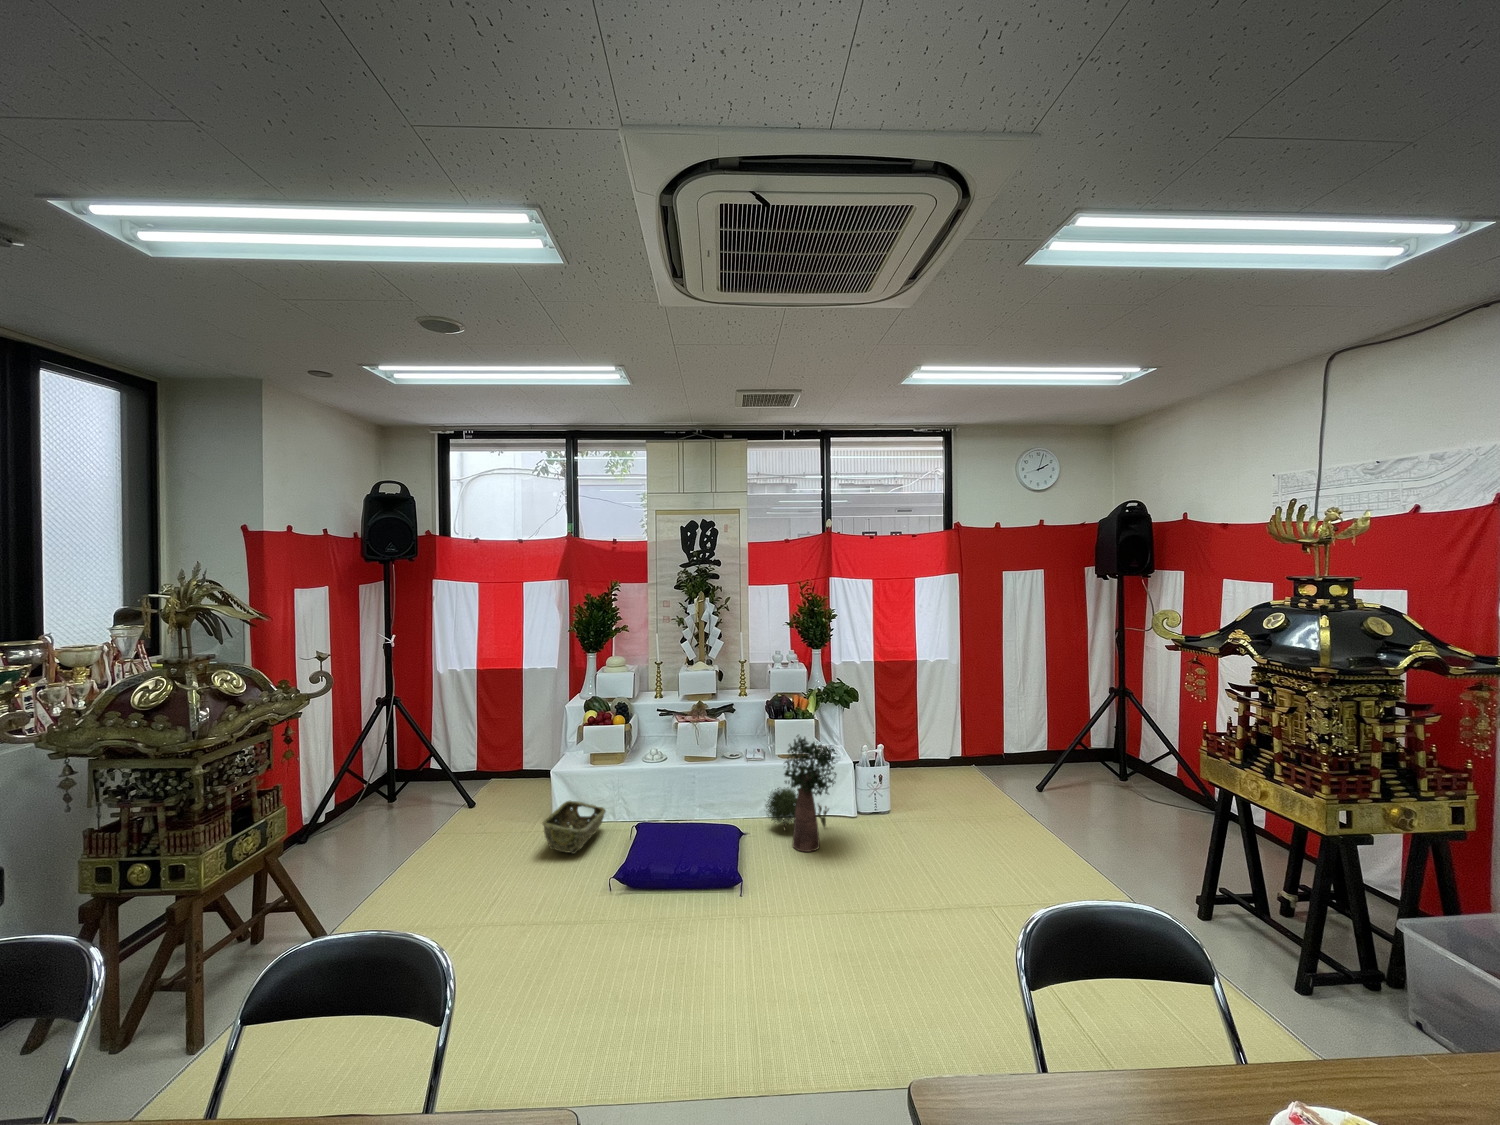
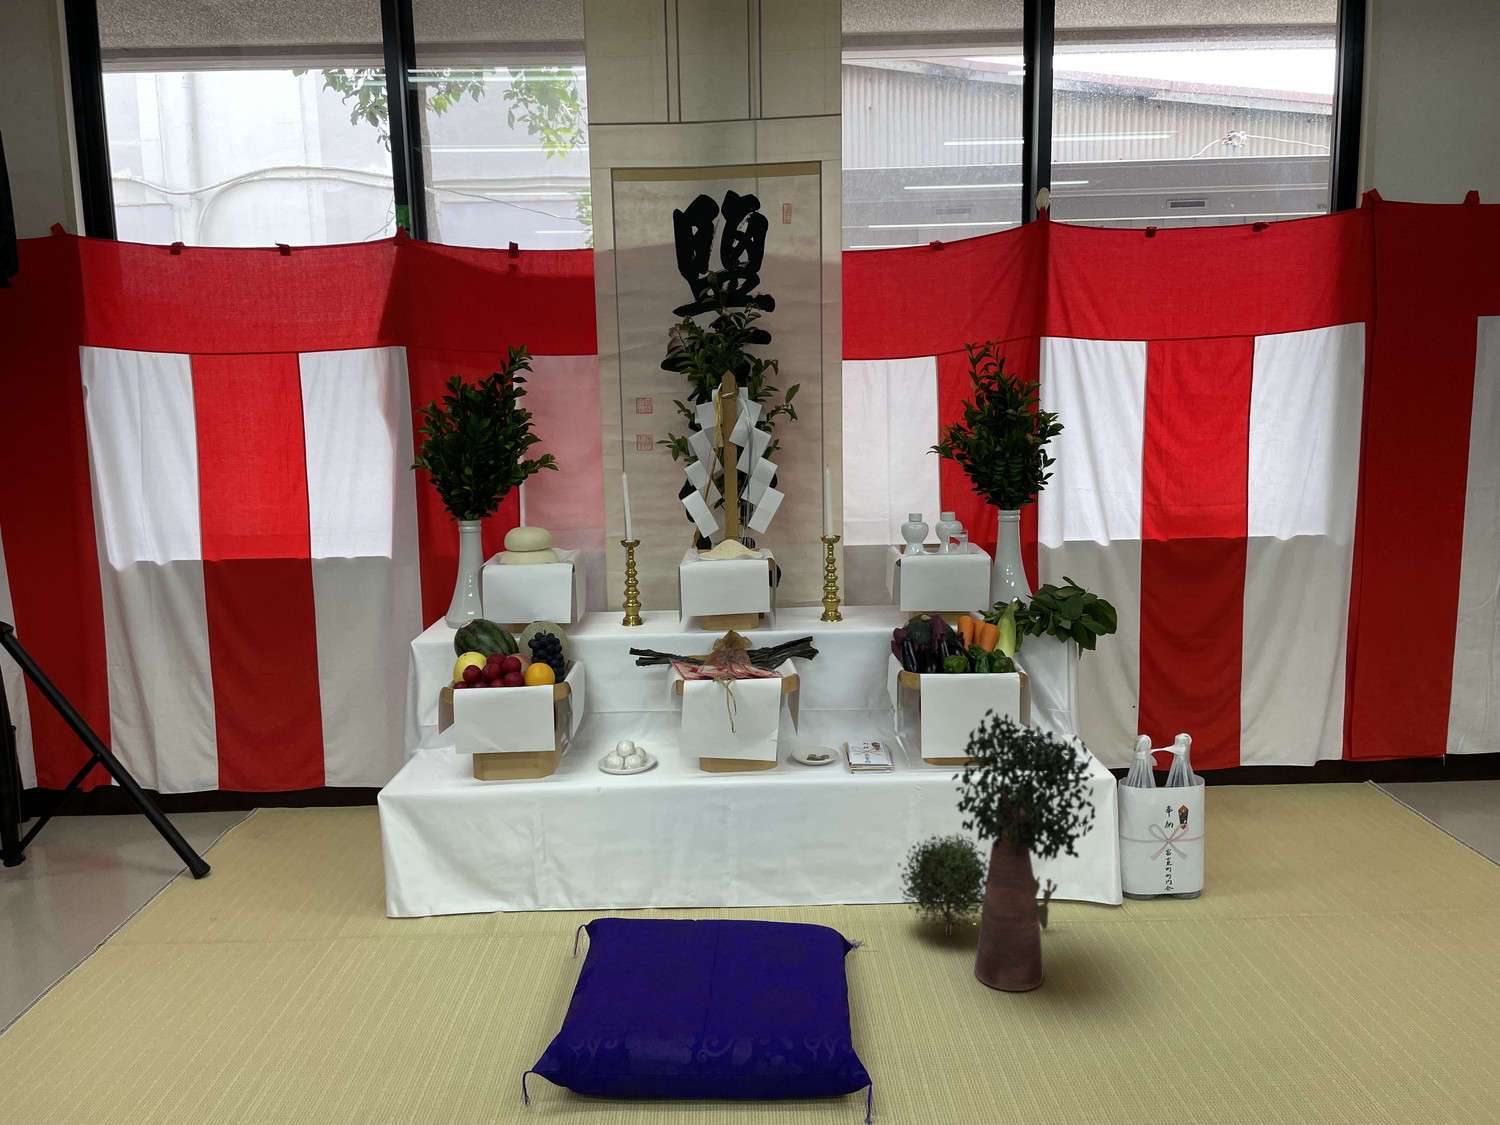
woven basket: present [542,801,605,854] -> none [358,862,514,990]

